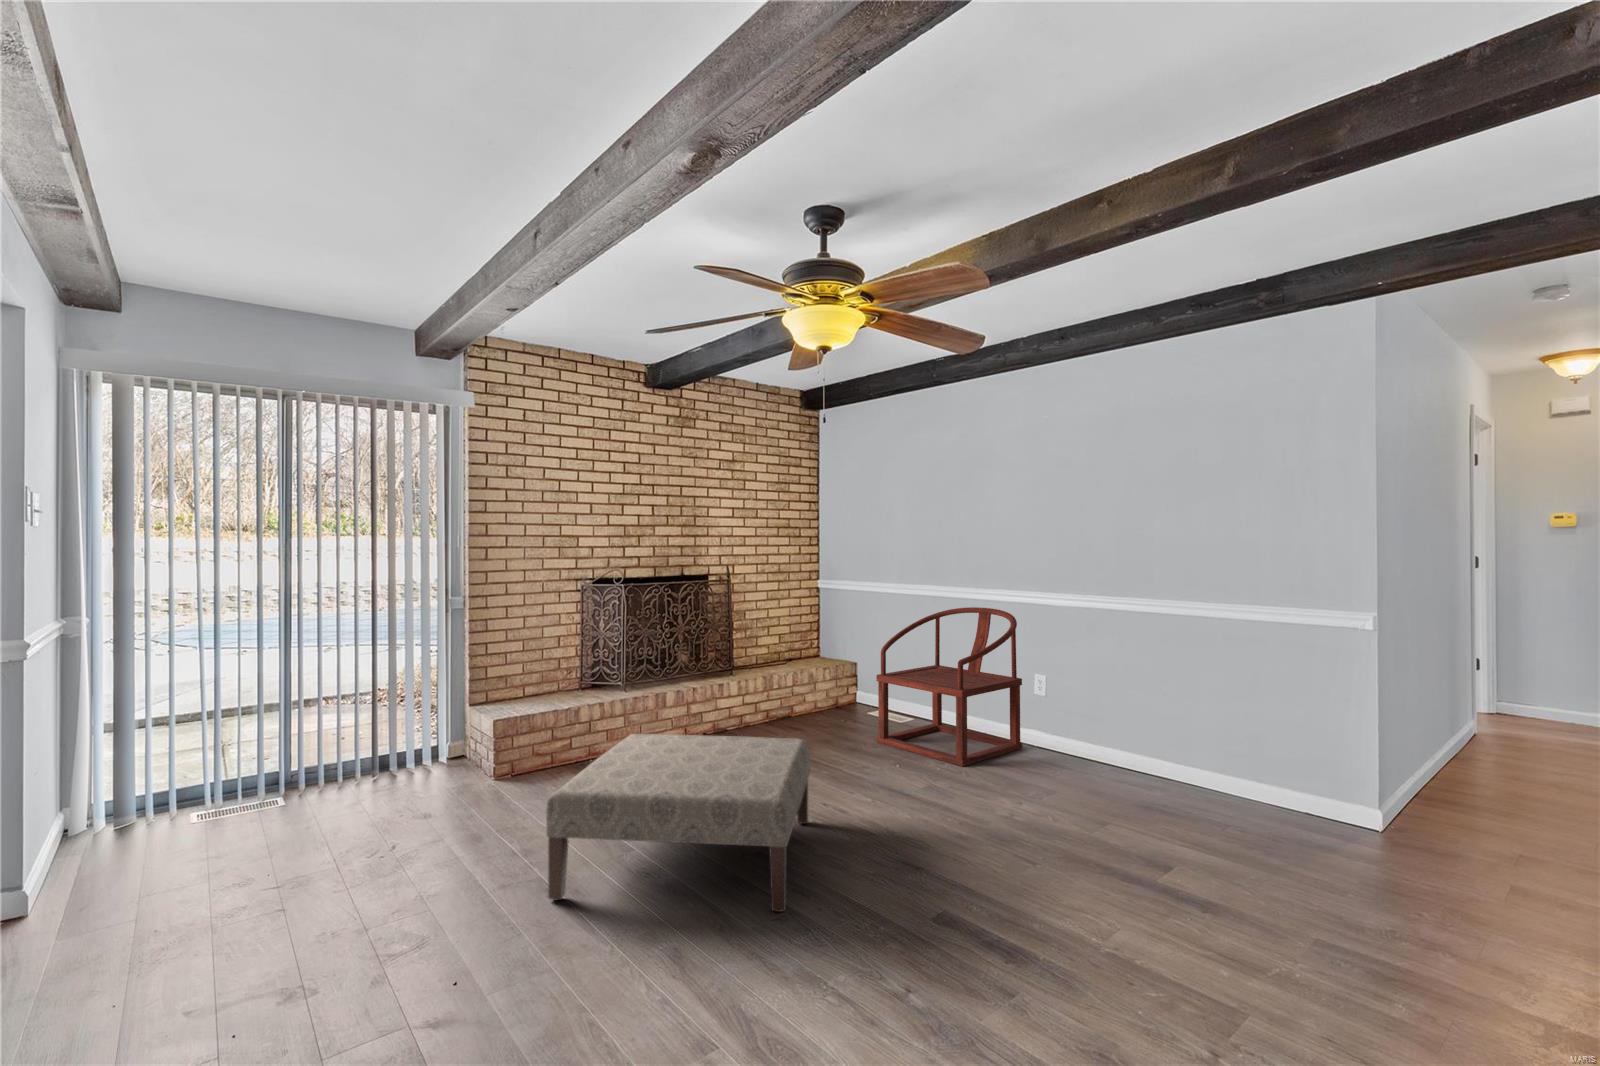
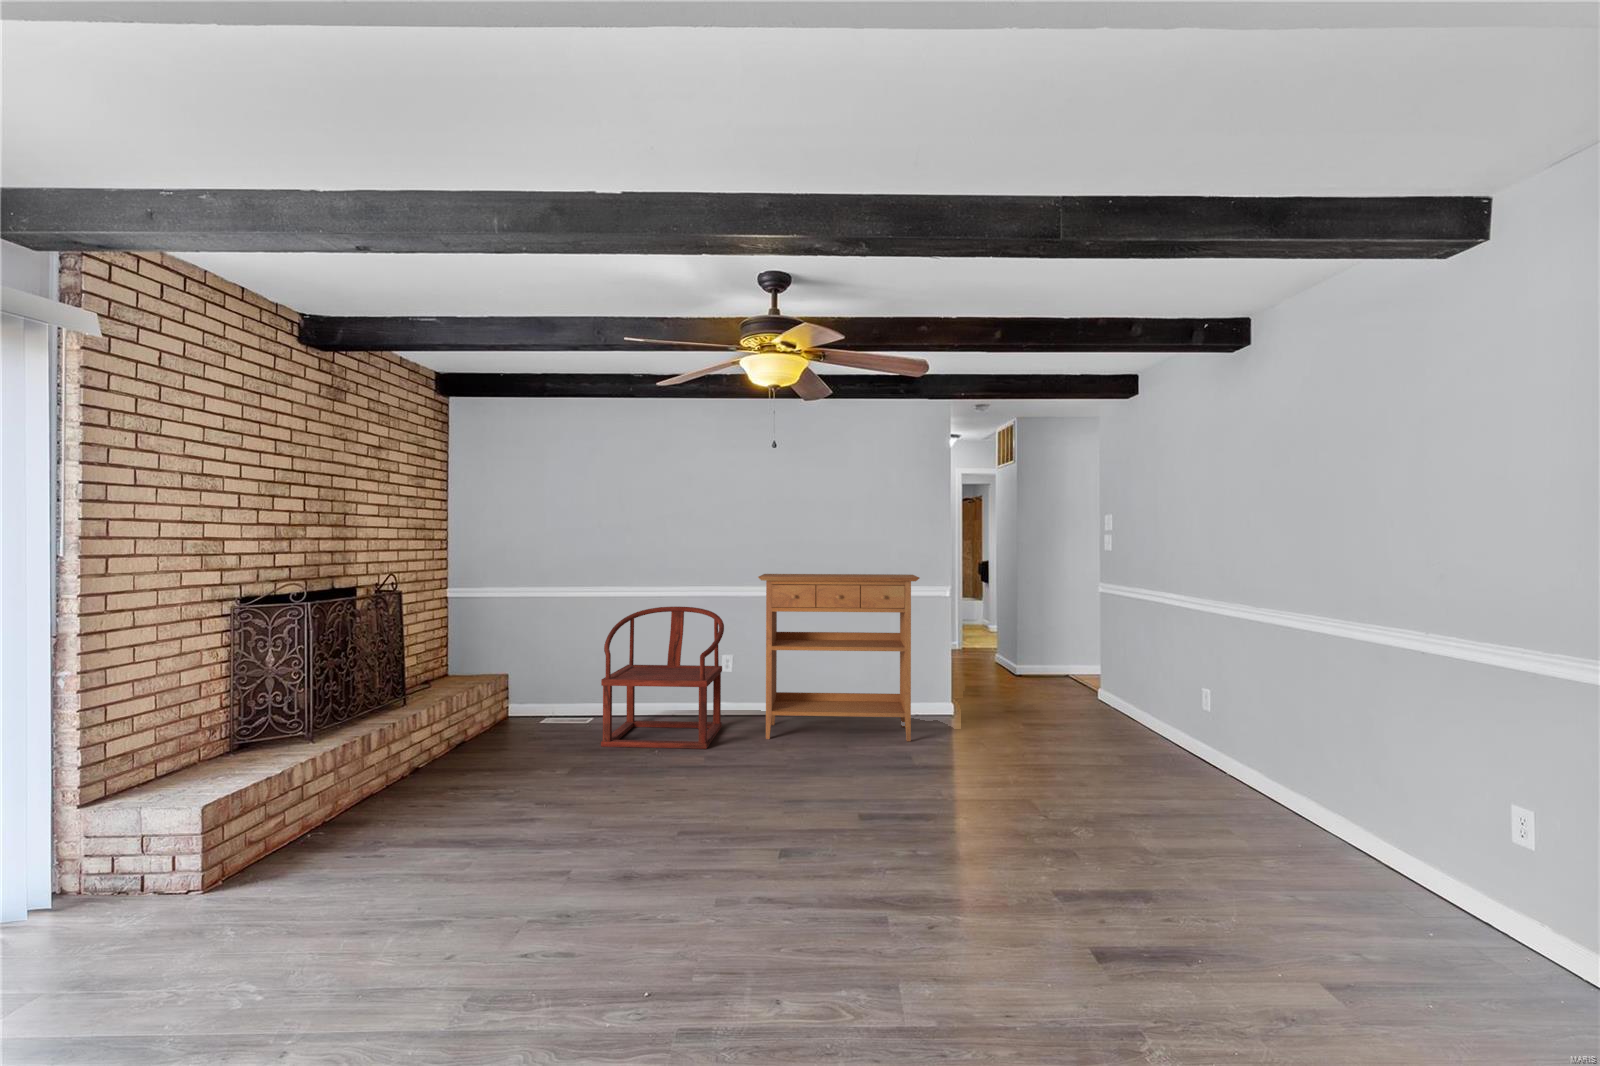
console table: none [1031,575,1274,819] -> present [758,574,919,741]
ottoman: present [546,734,810,912] -> none [487,739,789,952]

